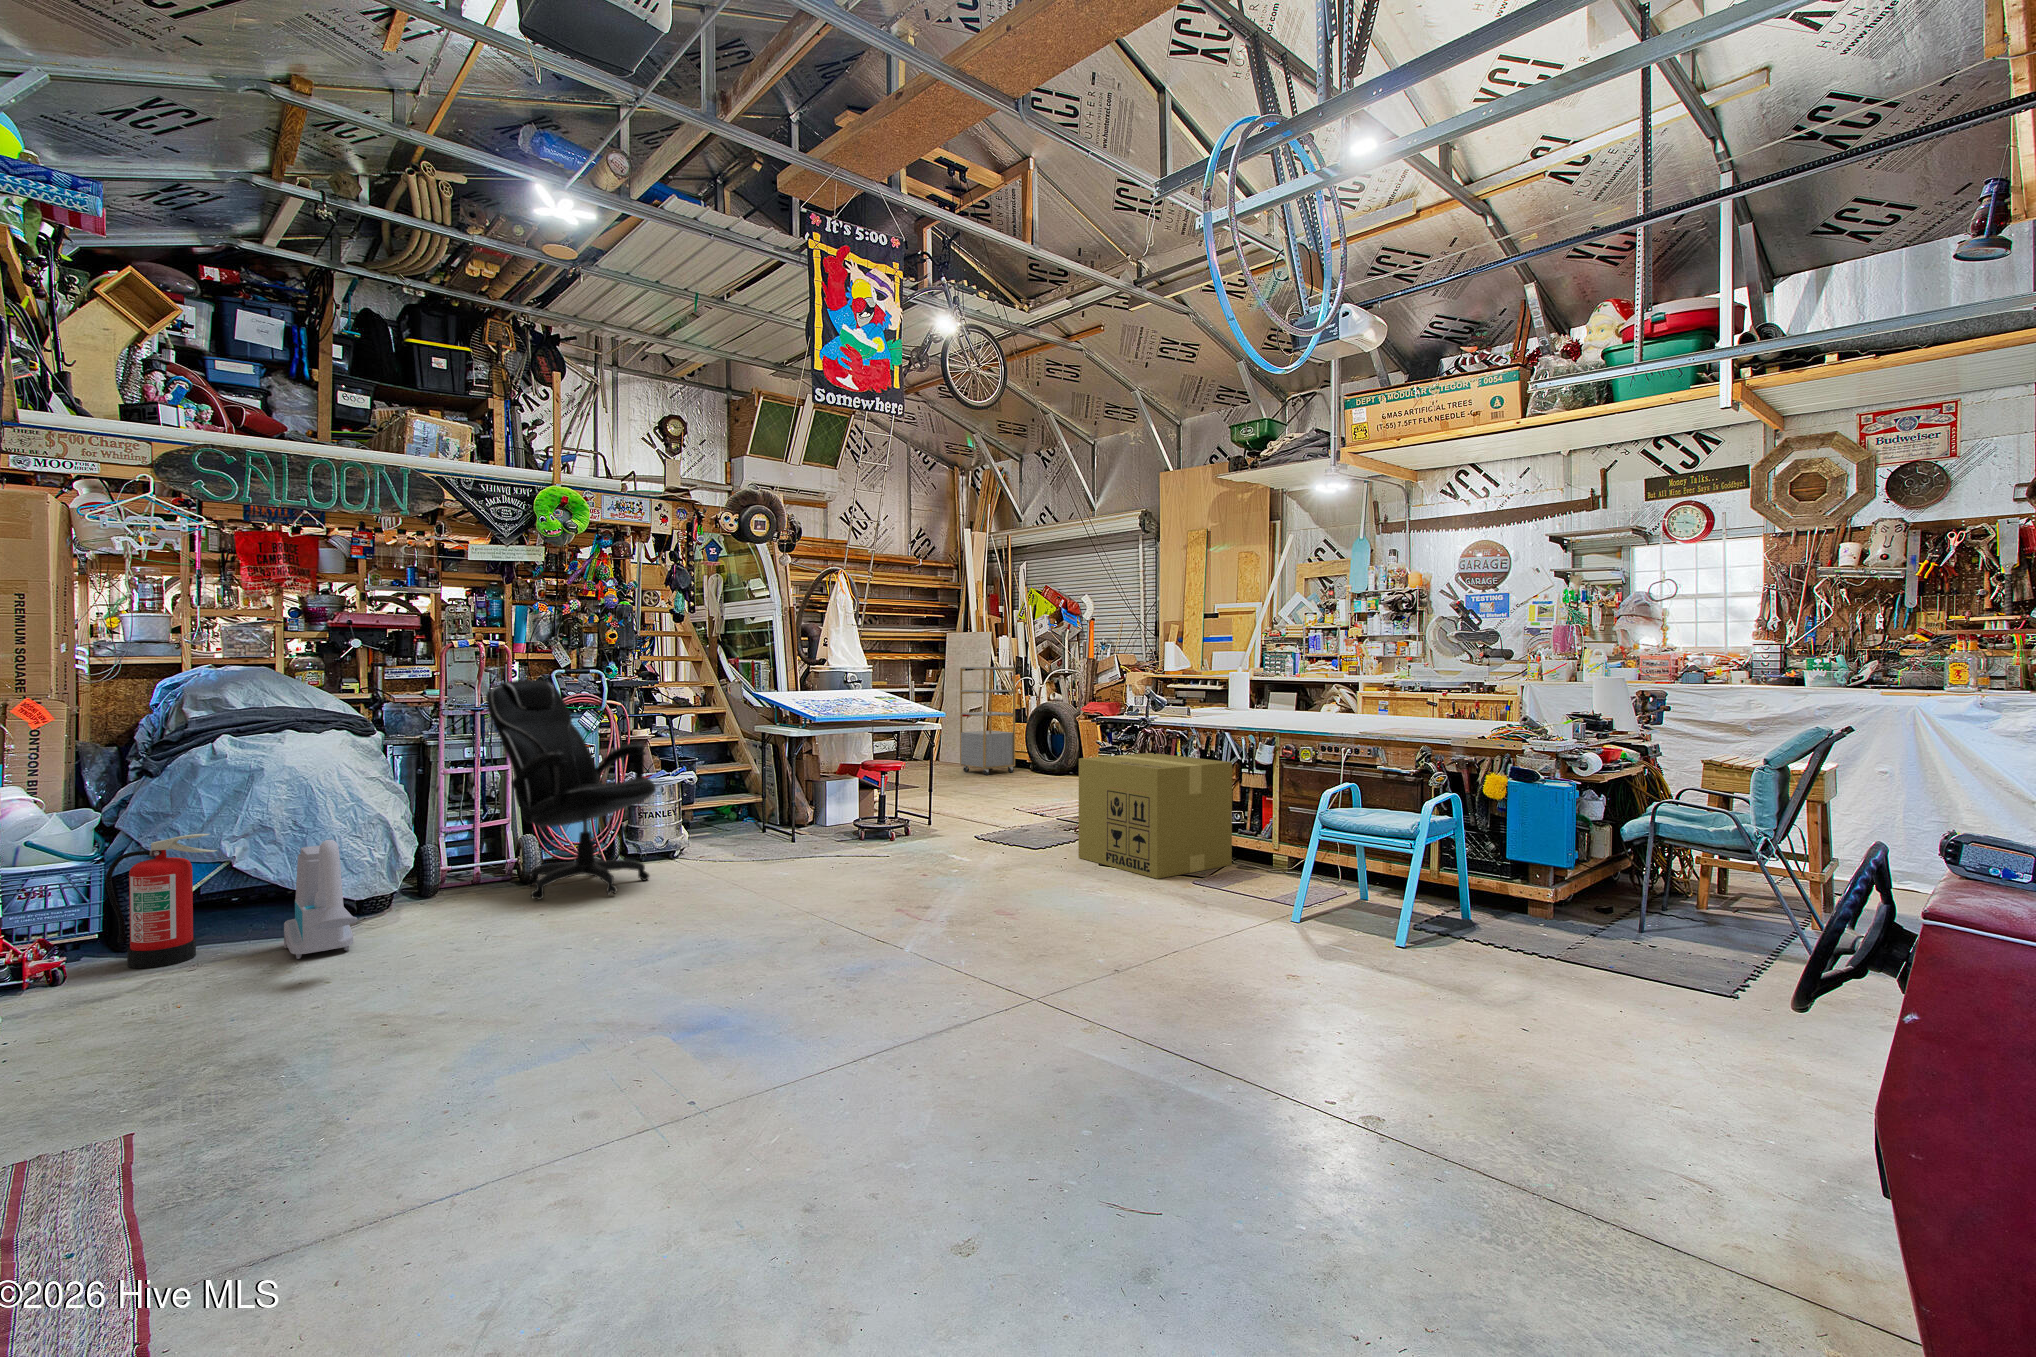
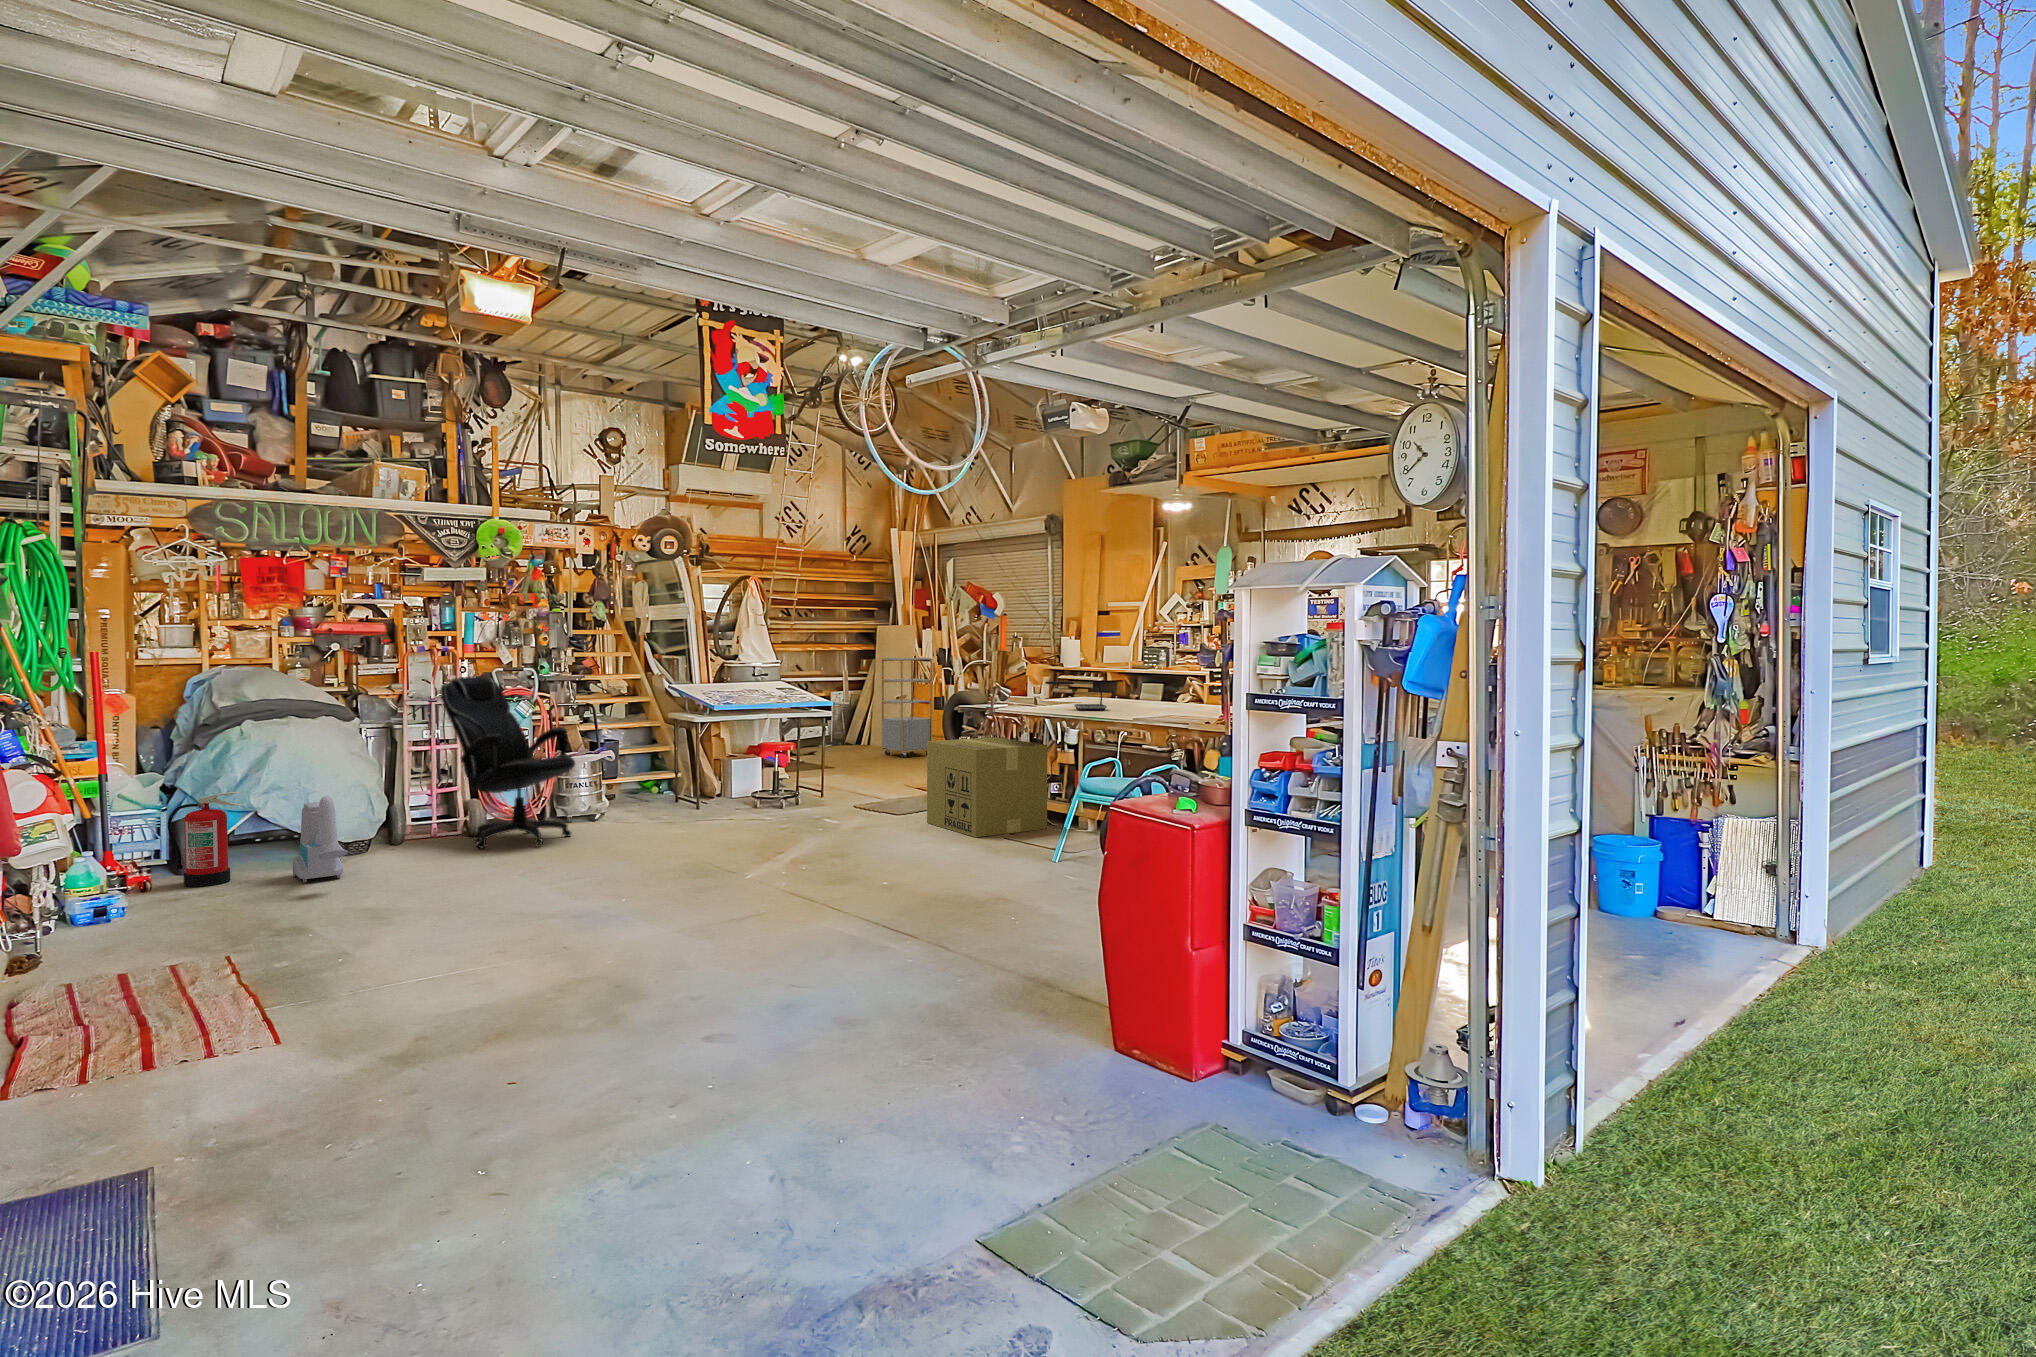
desk lamp: none [1217,686,1293,720] -> present [1045,681,1107,711]

